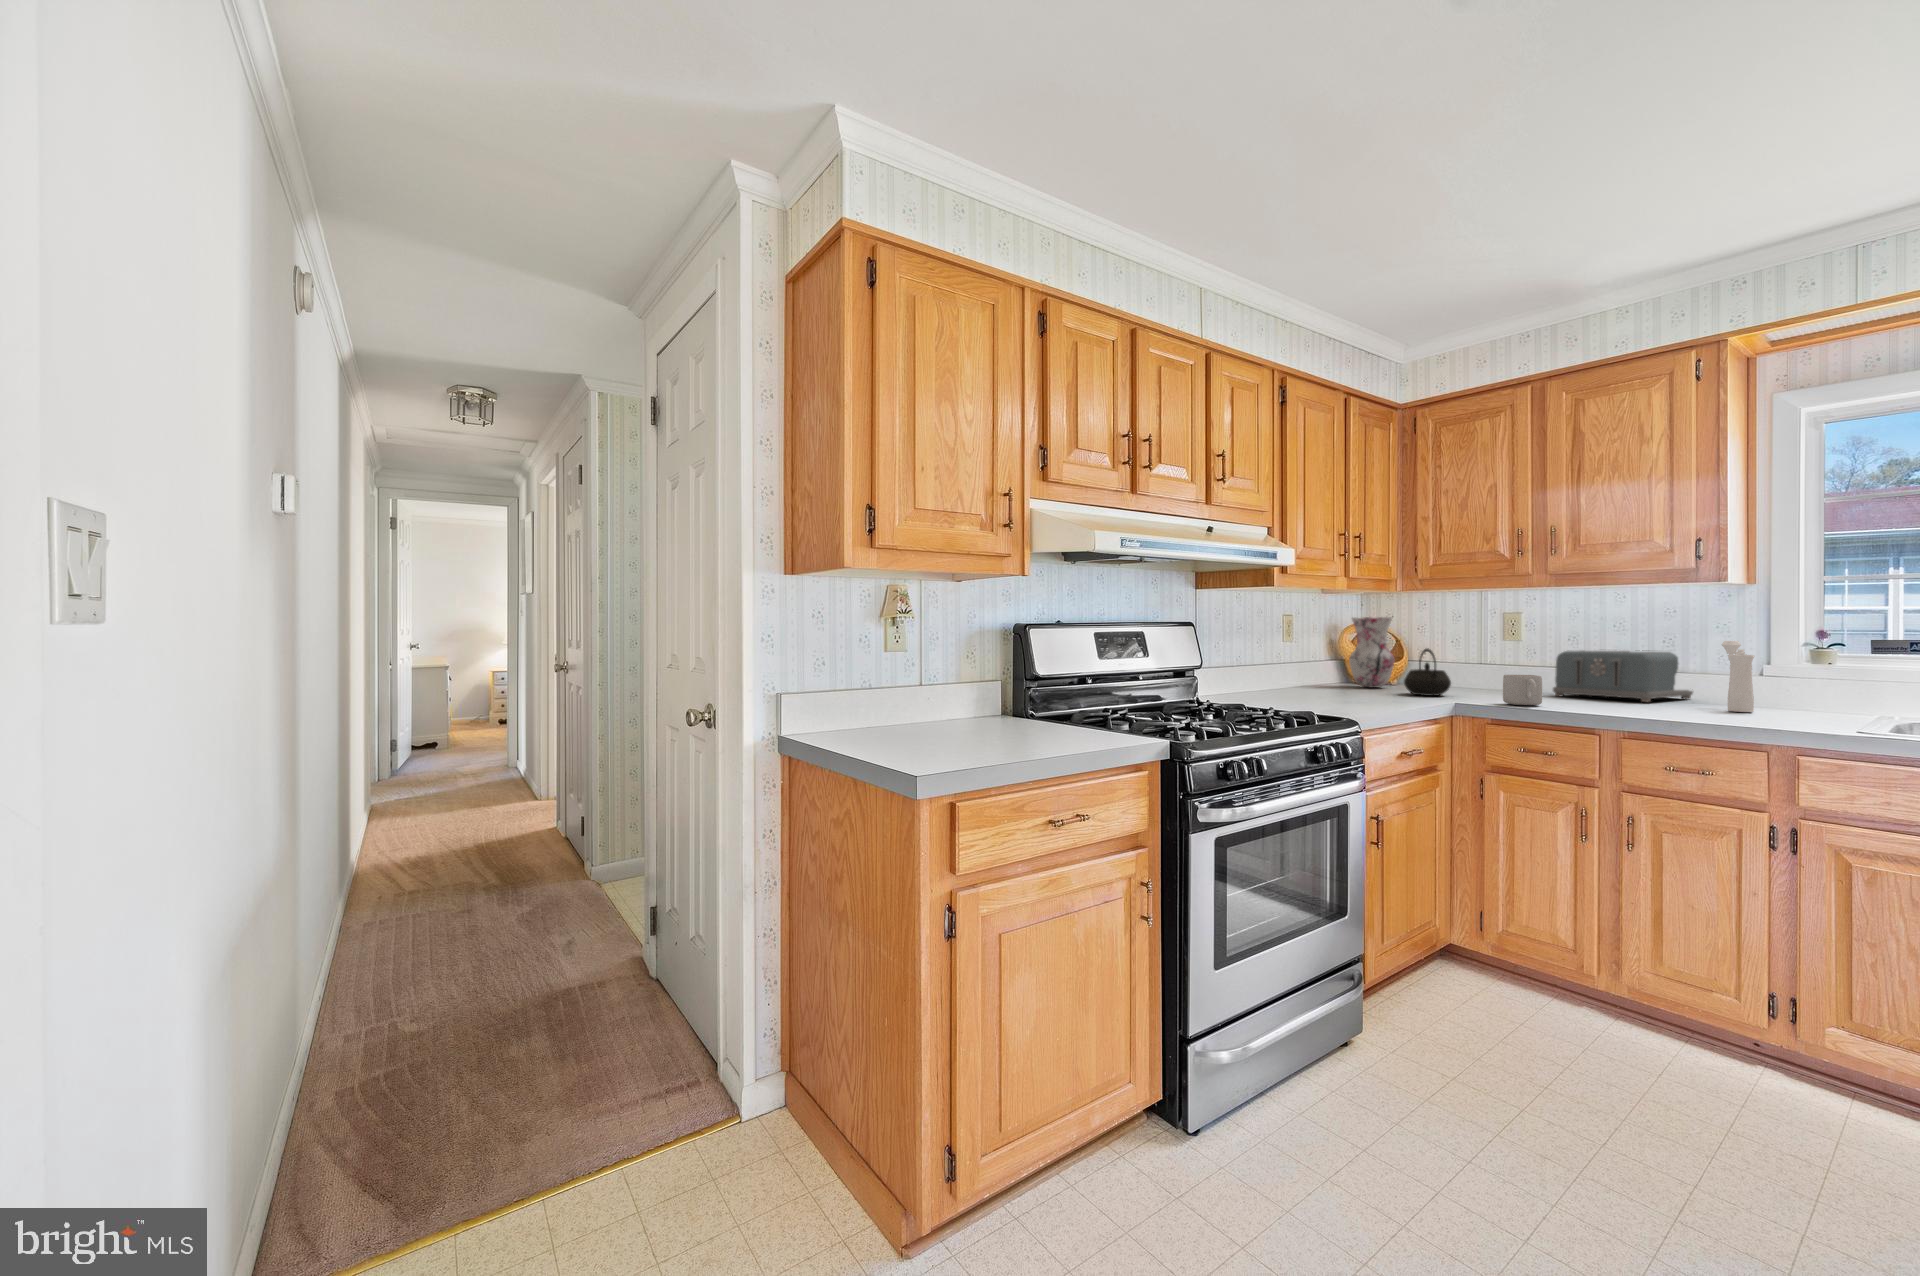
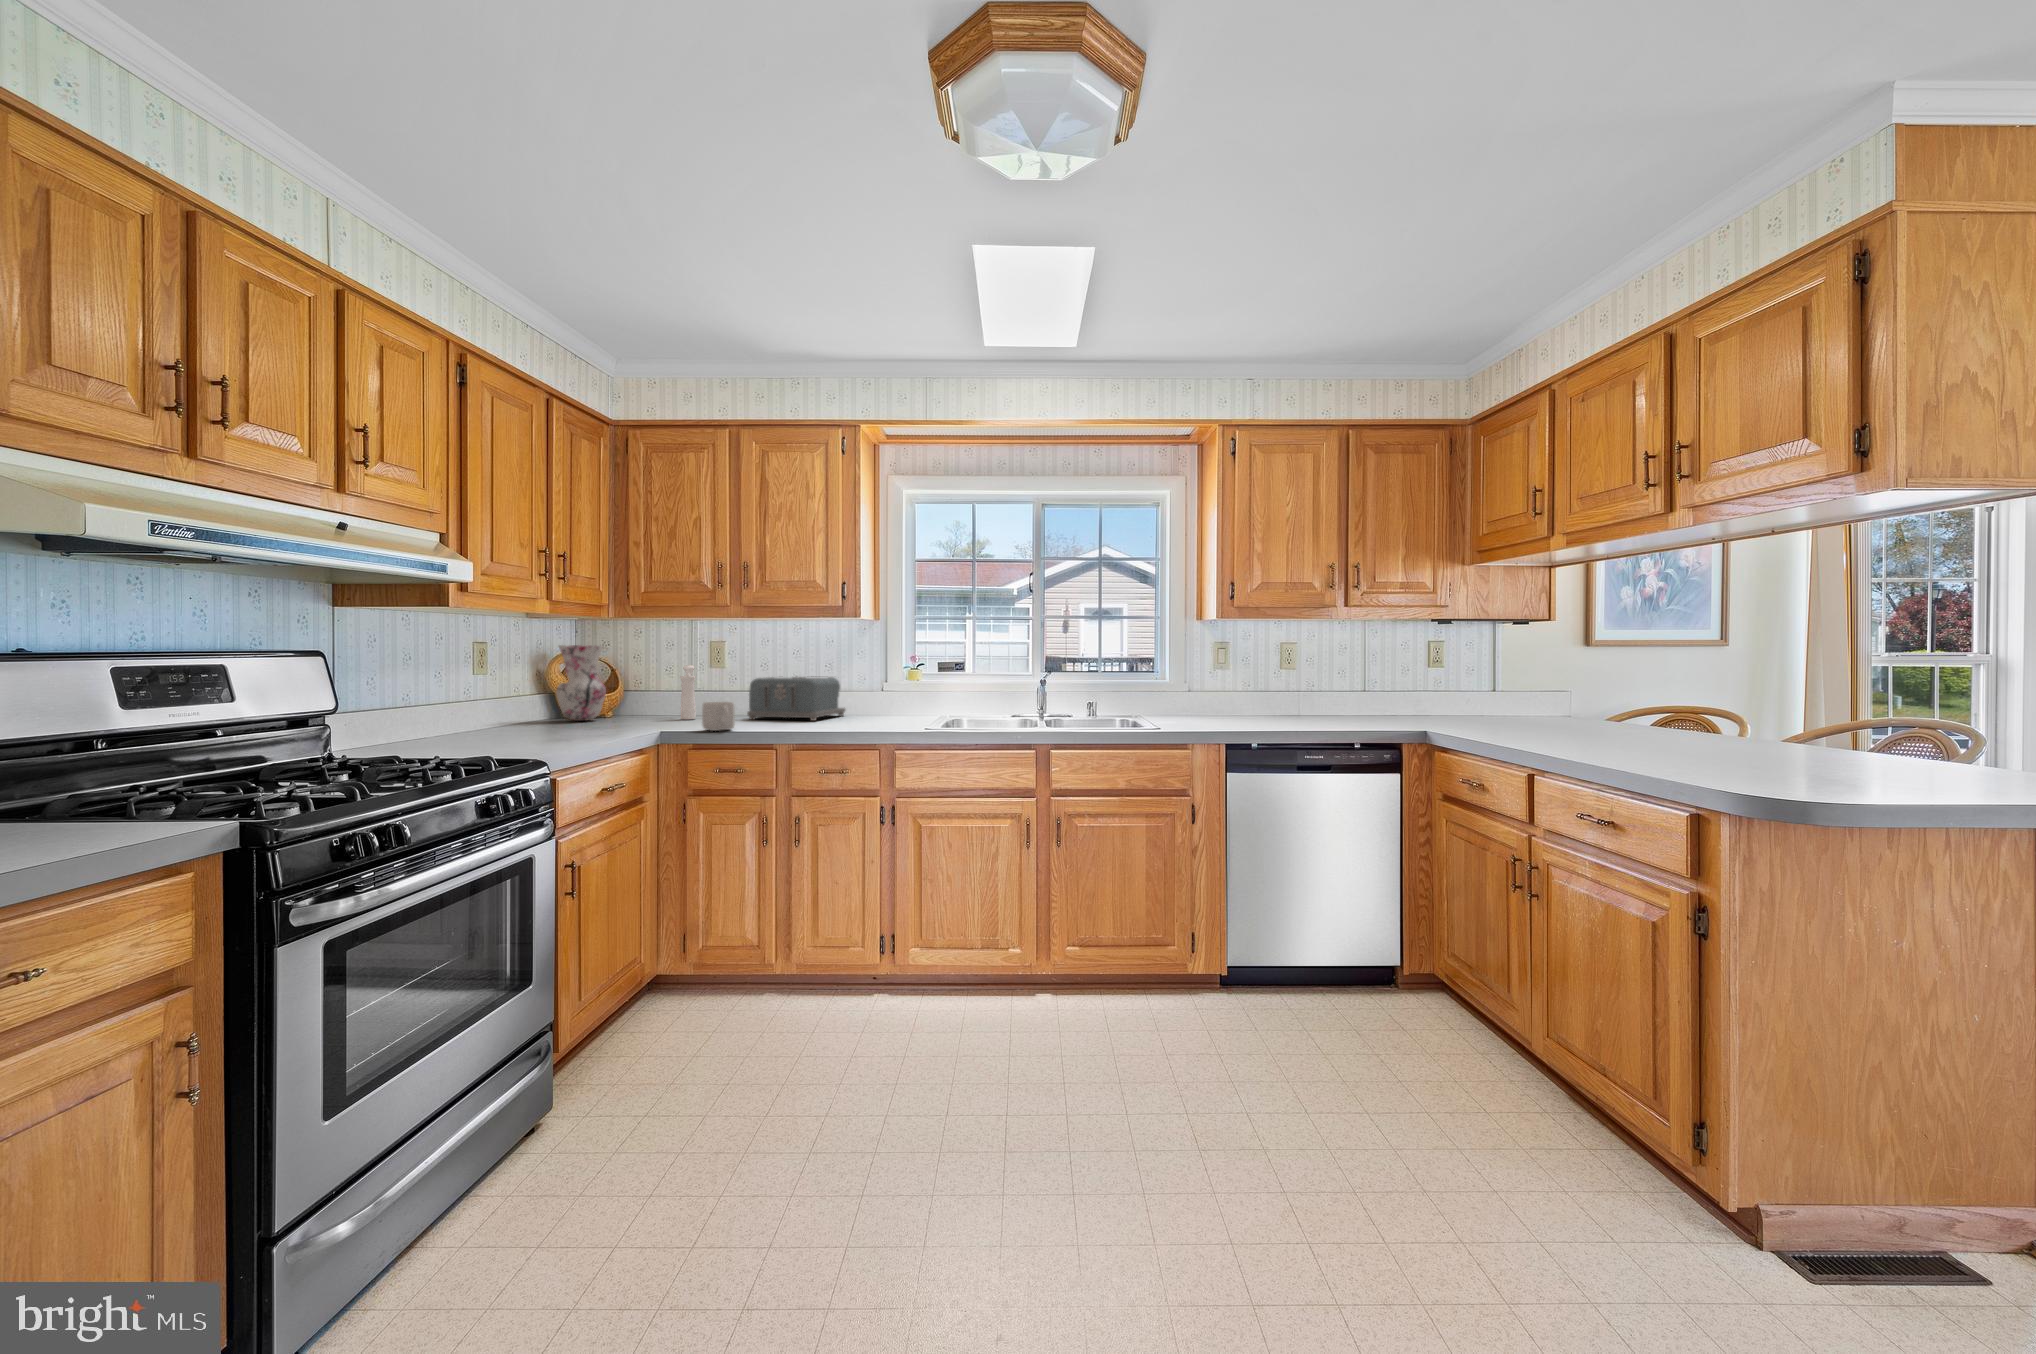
pepper mill: present [1722,641,1754,712] -> present [680,665,696,719]
kettle: present [1404,648,1451,696] -> none [612,678,659,727]

